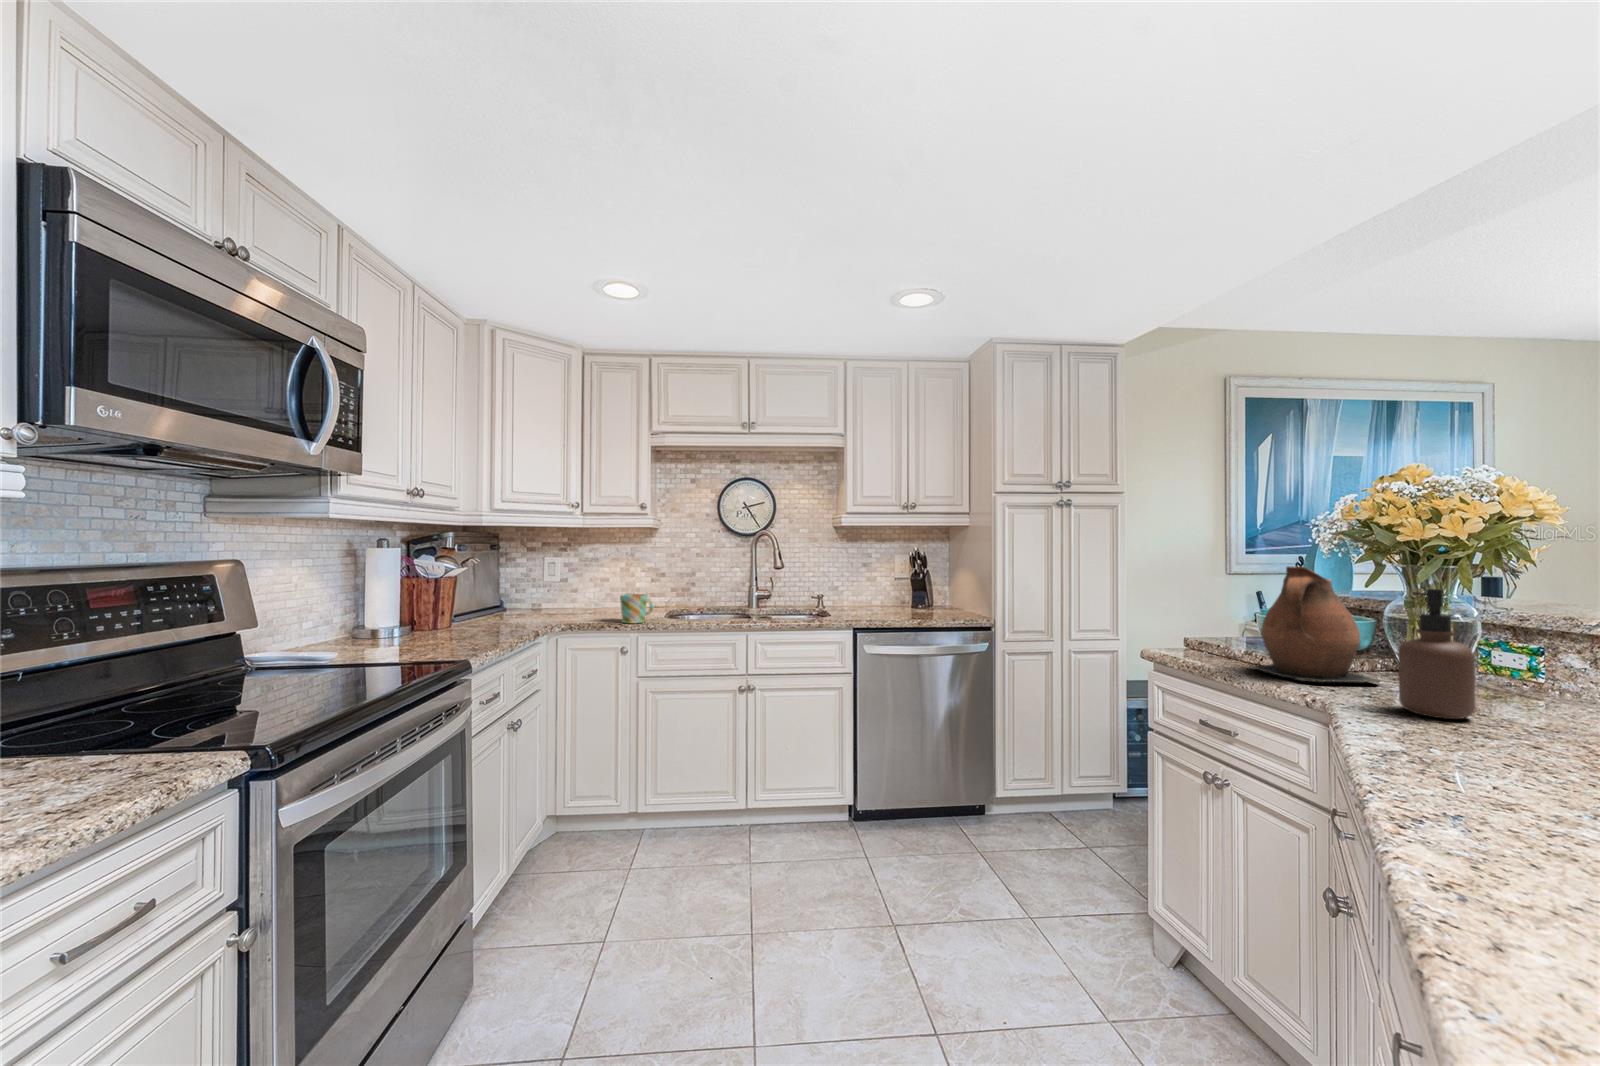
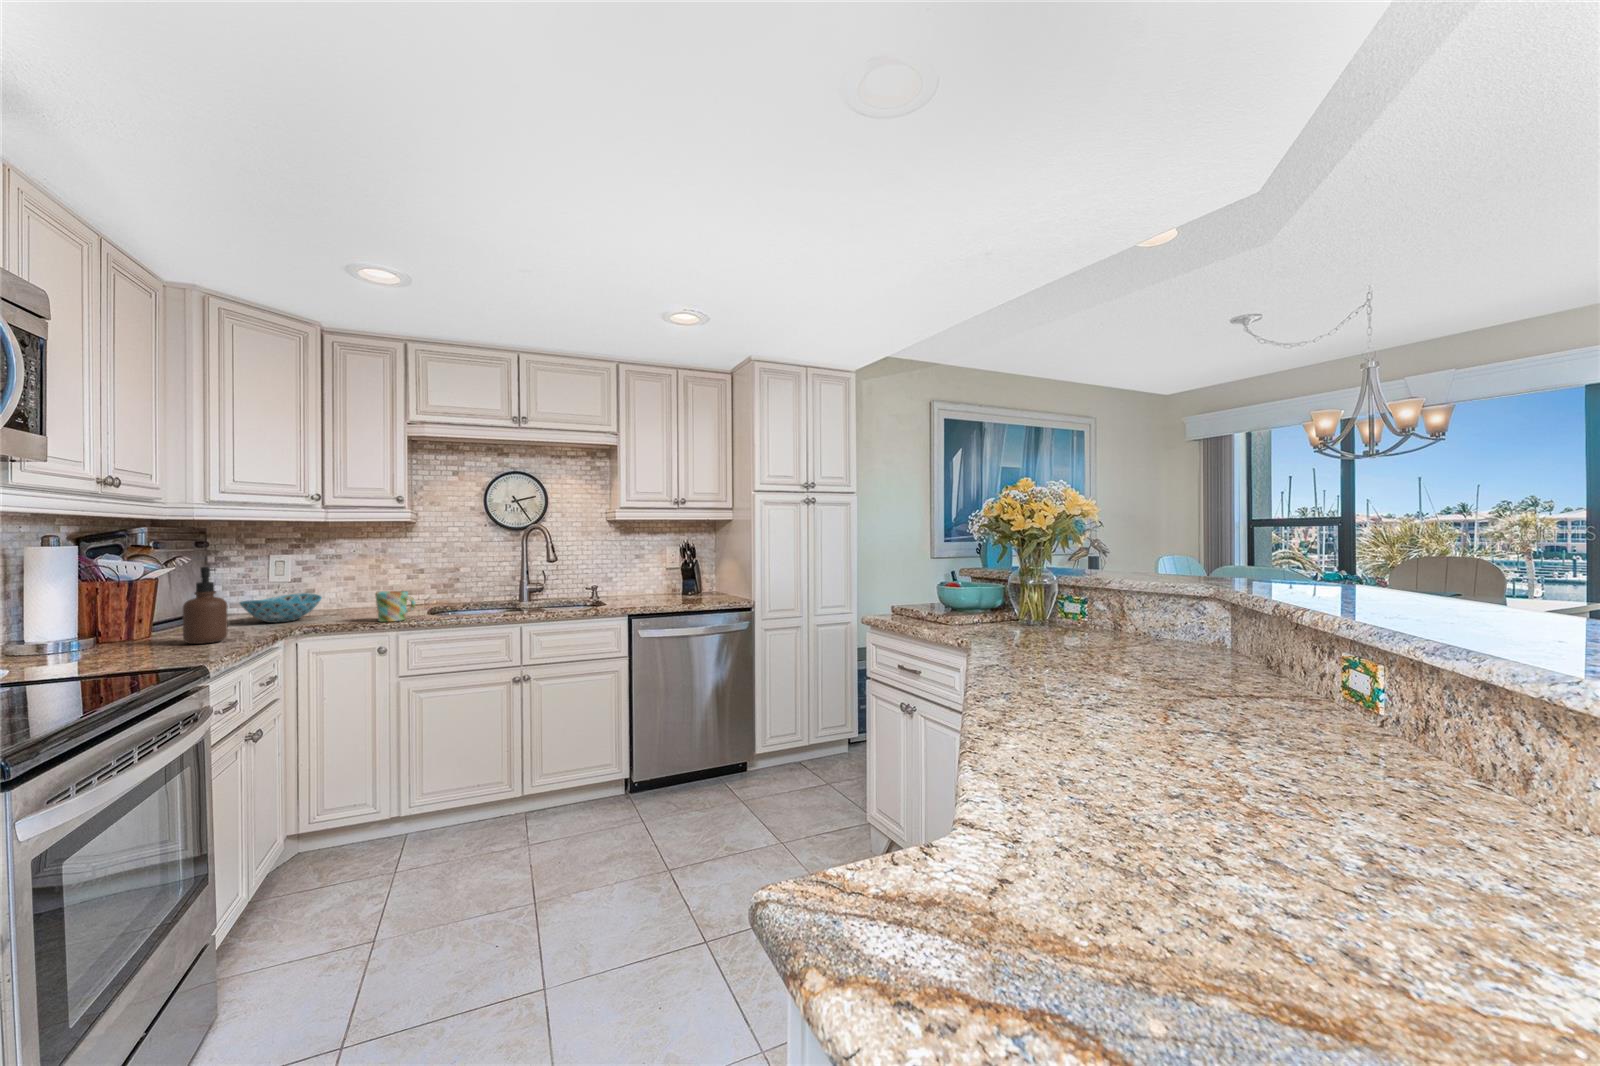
ceramic pitcher: present [1256,566,1380,683] -> none [929,550,1005,630]
soap dispenser: present [1398,589,1476,719] -> present [183,567,228,644]
bowl: none [517,593,580,619] -> present [239,593,322,623]

